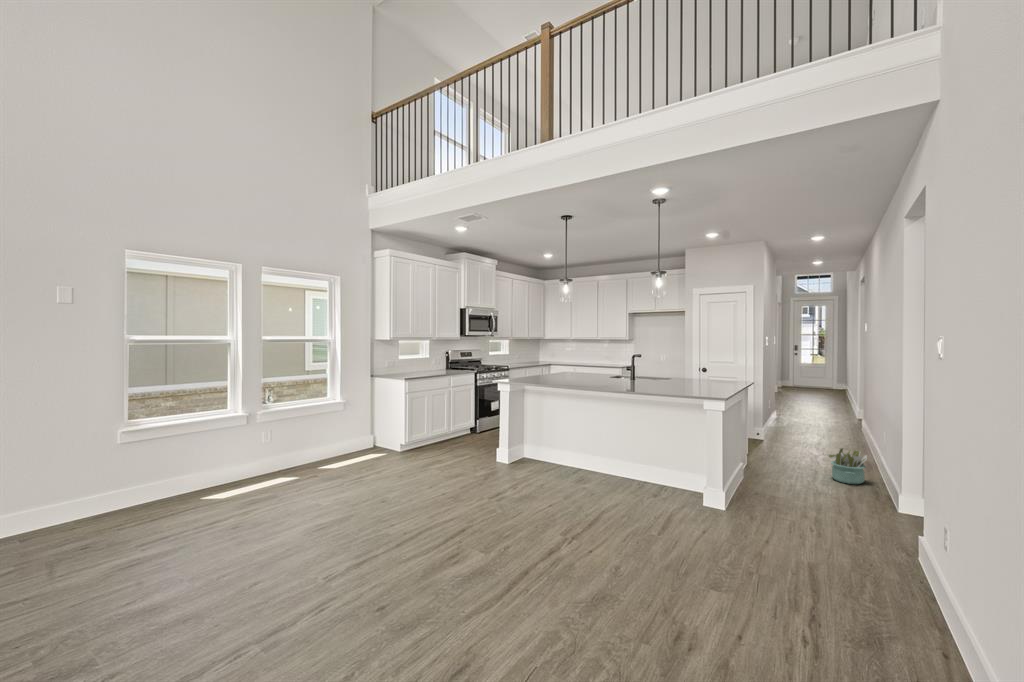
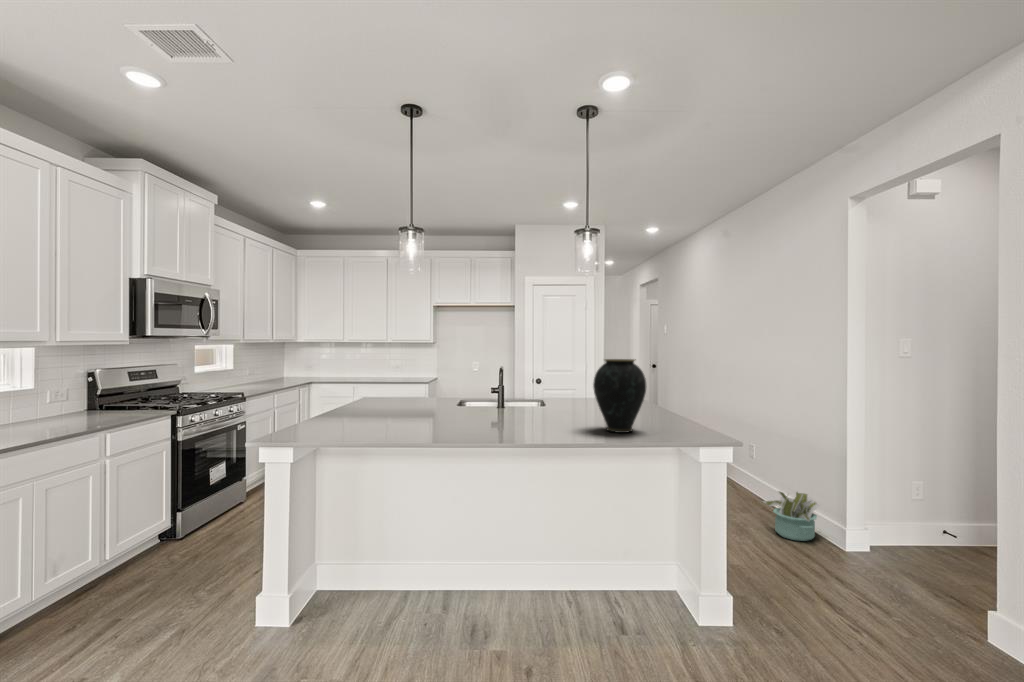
vase: none [647,346,676,386] -> present [593,359,646,433]

